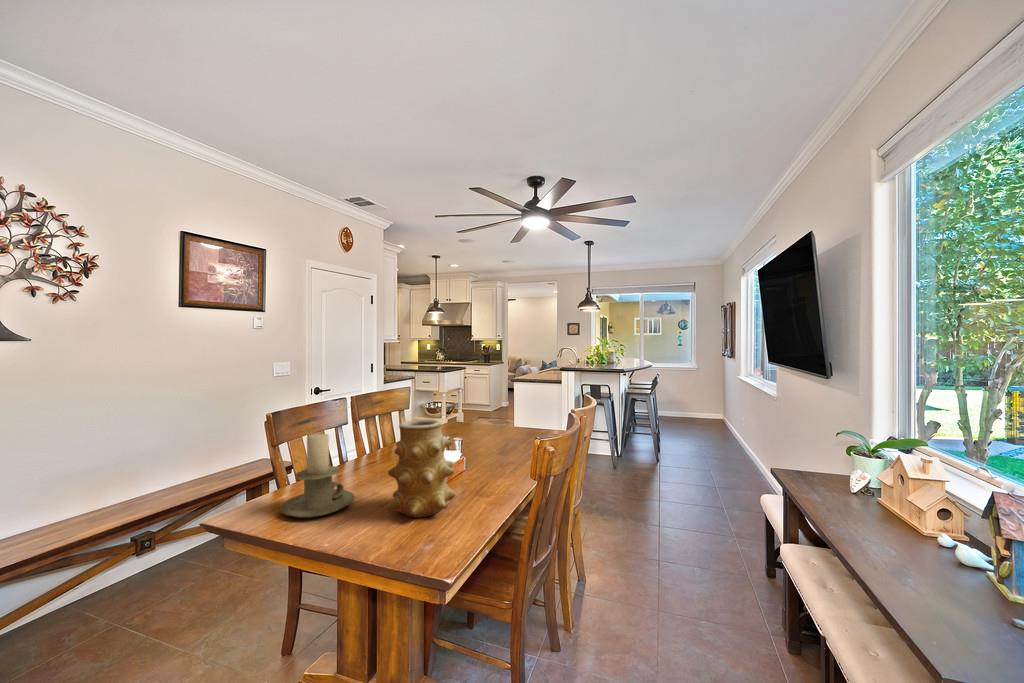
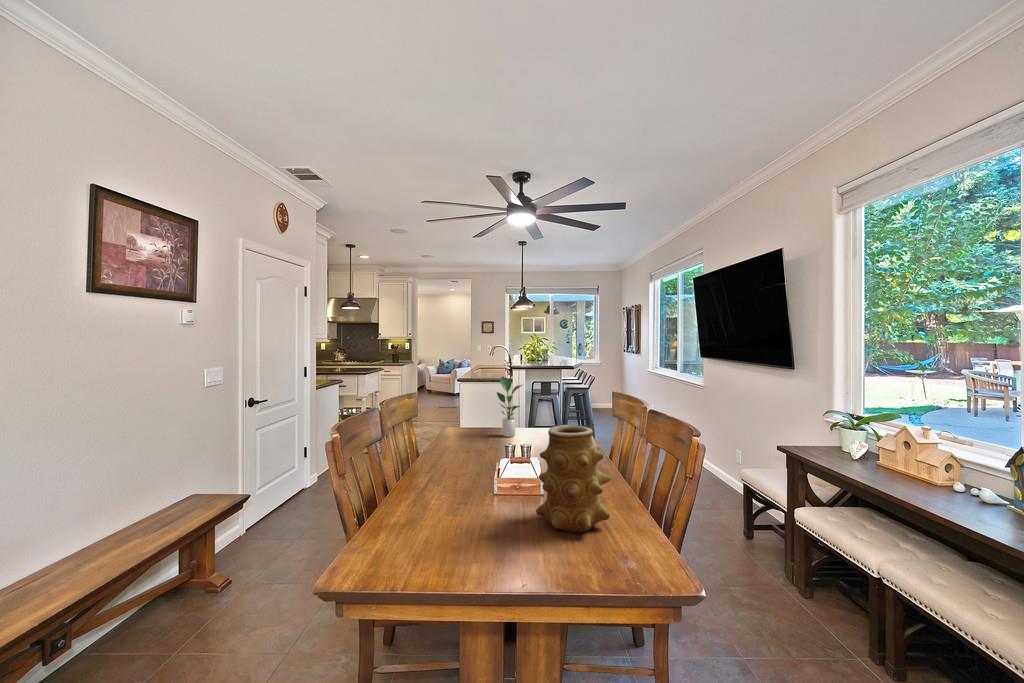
potted plant: none [476,375,503,433] -> present [497,377,522,437]
candle holder: present [280,434,355,518] -> none [419,451,500,554]

